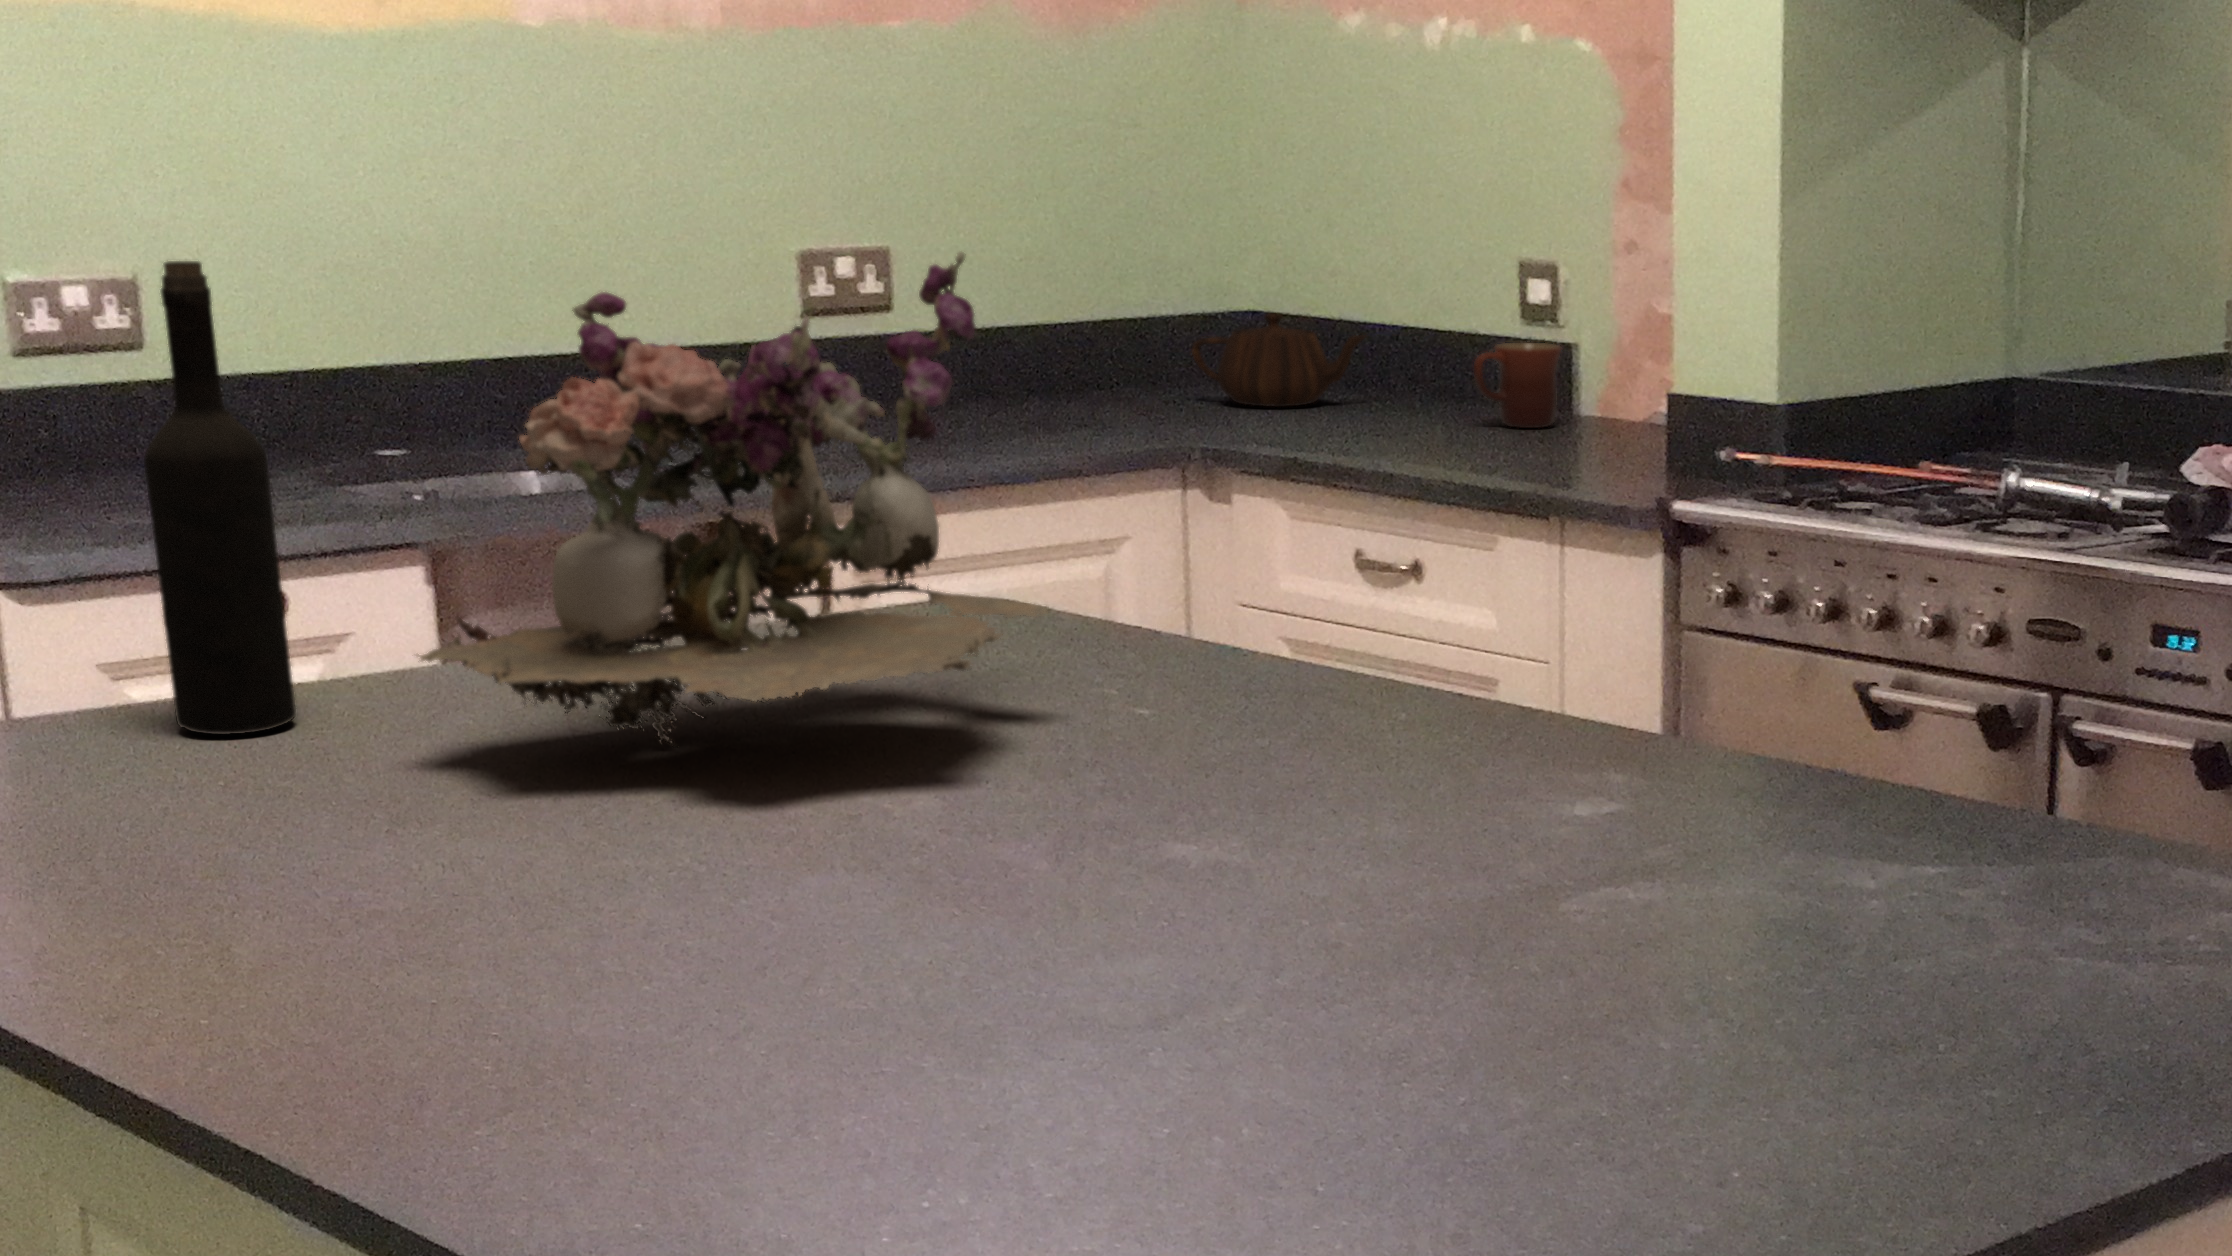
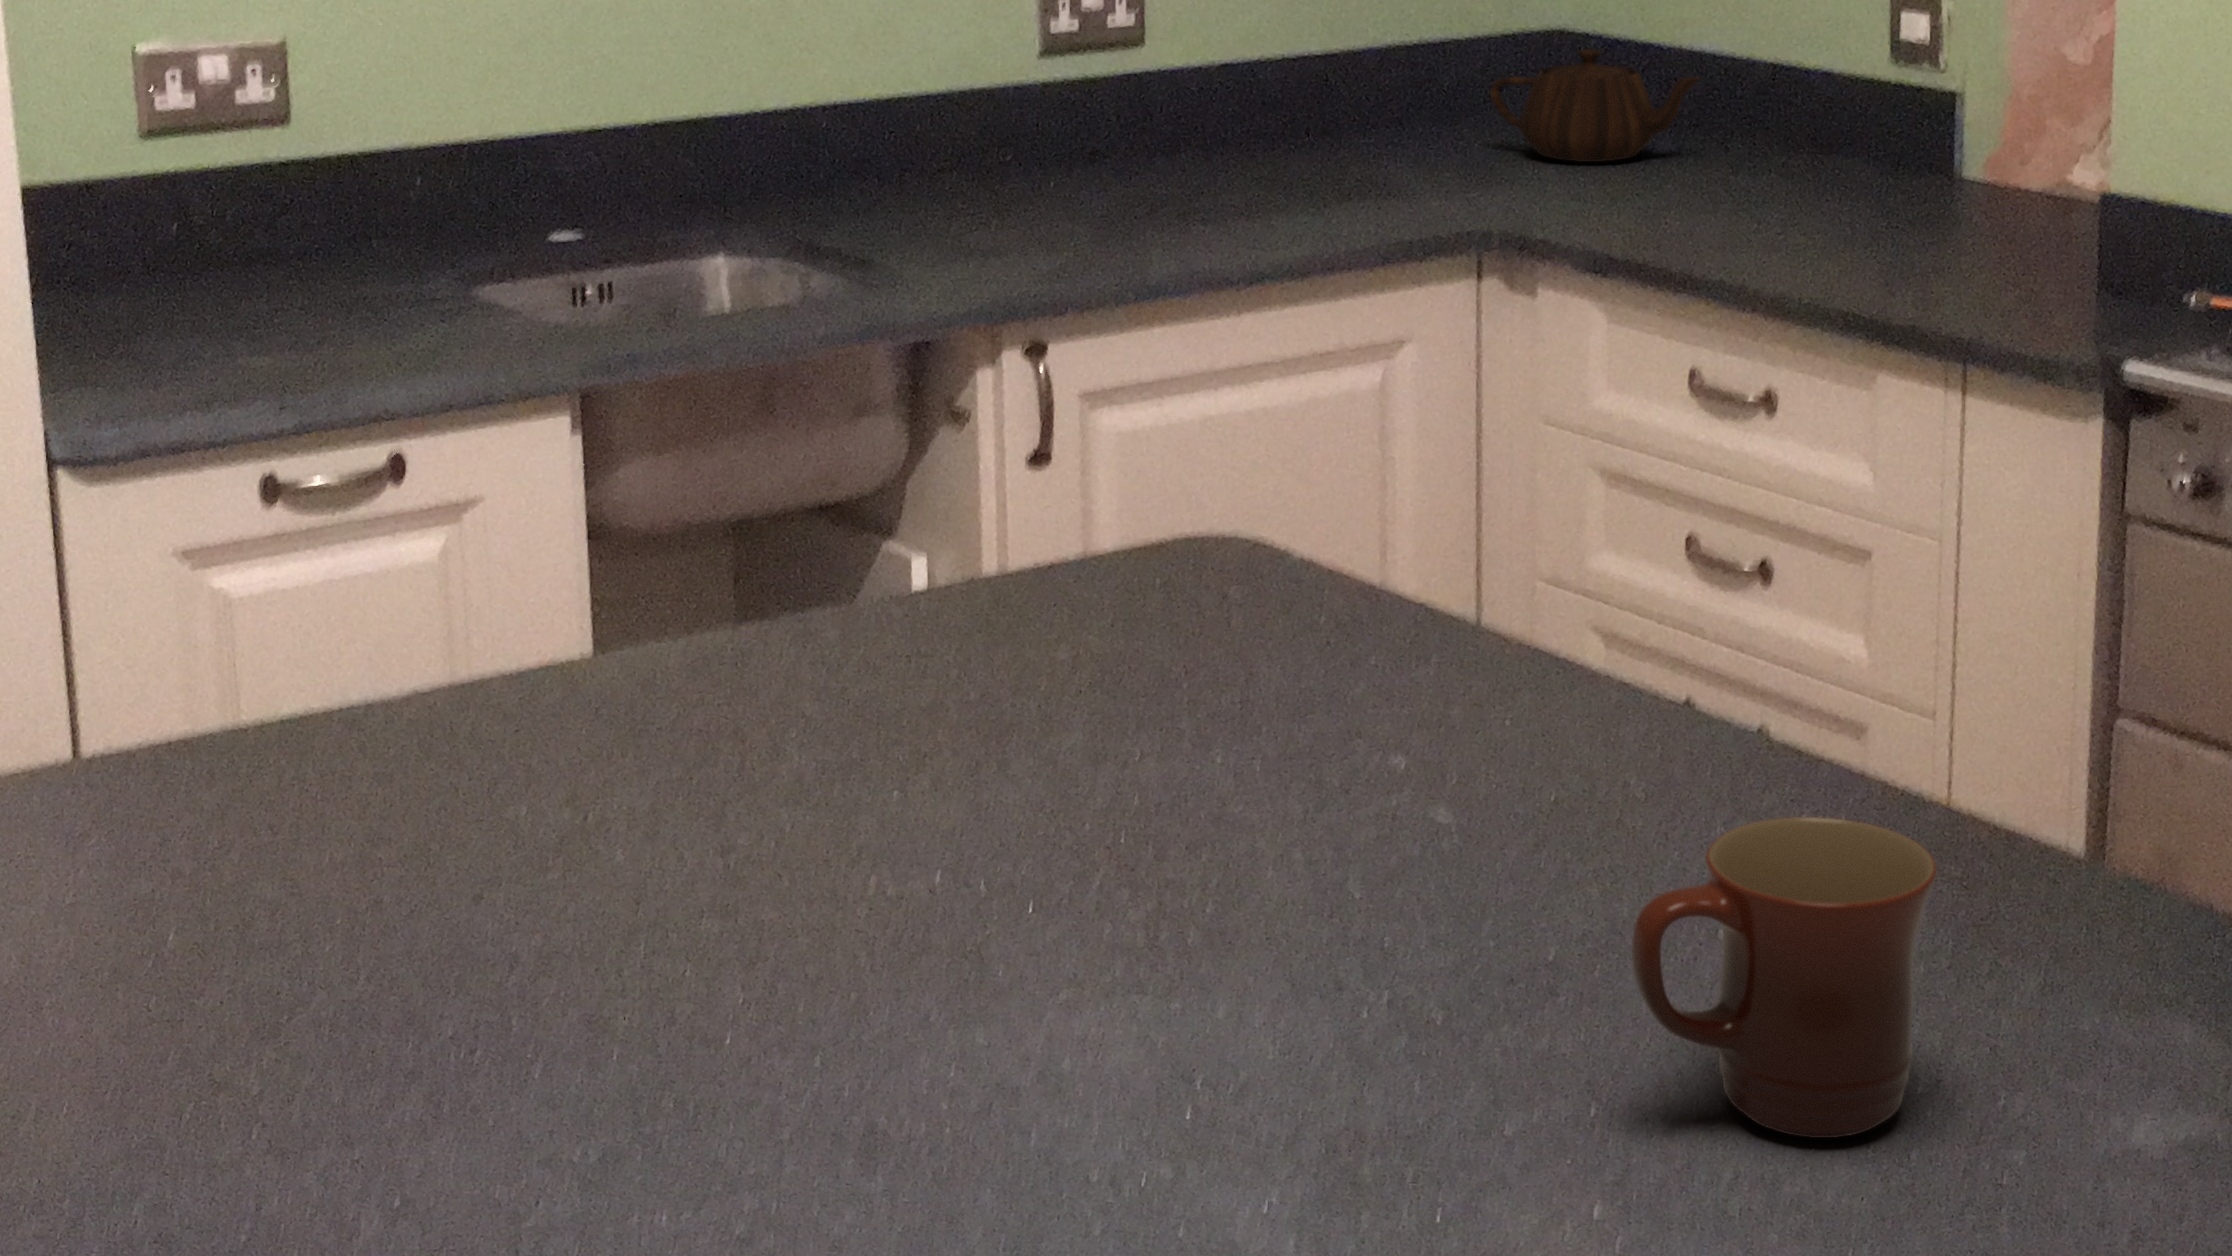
flower arrangement: present [420,252,1049,743] -> none [364,208,1304,997]
wine bottle: present [144,261,296,734] -> none [37,232,239,899]
mug: present [1474,343,1561,428] -> present [1632,817,1937,1138]

